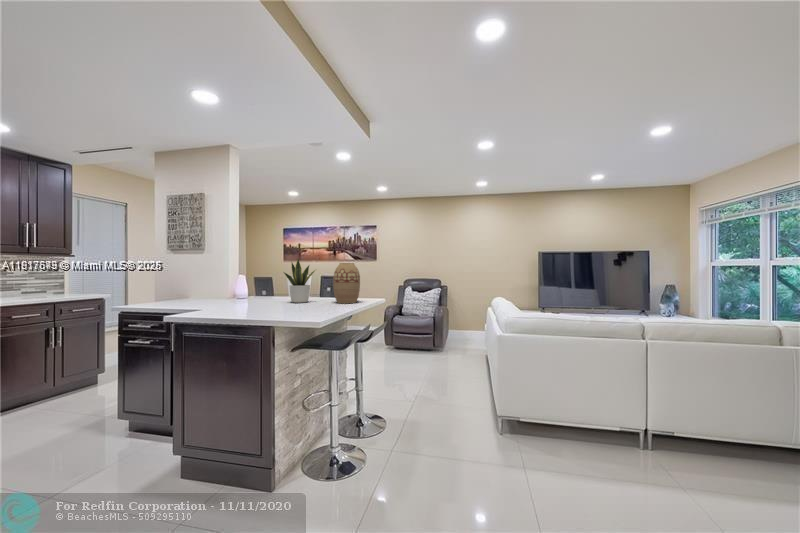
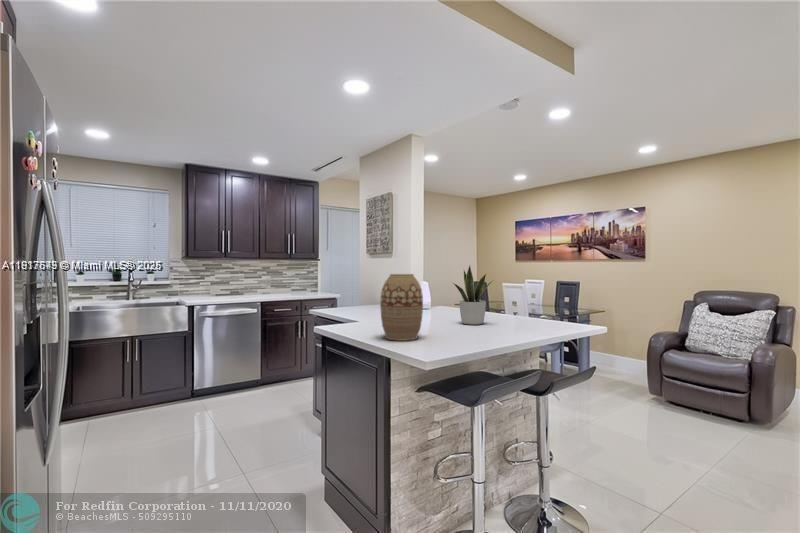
vase: present [333,263,360,303] -> present [380,274,423,341]

